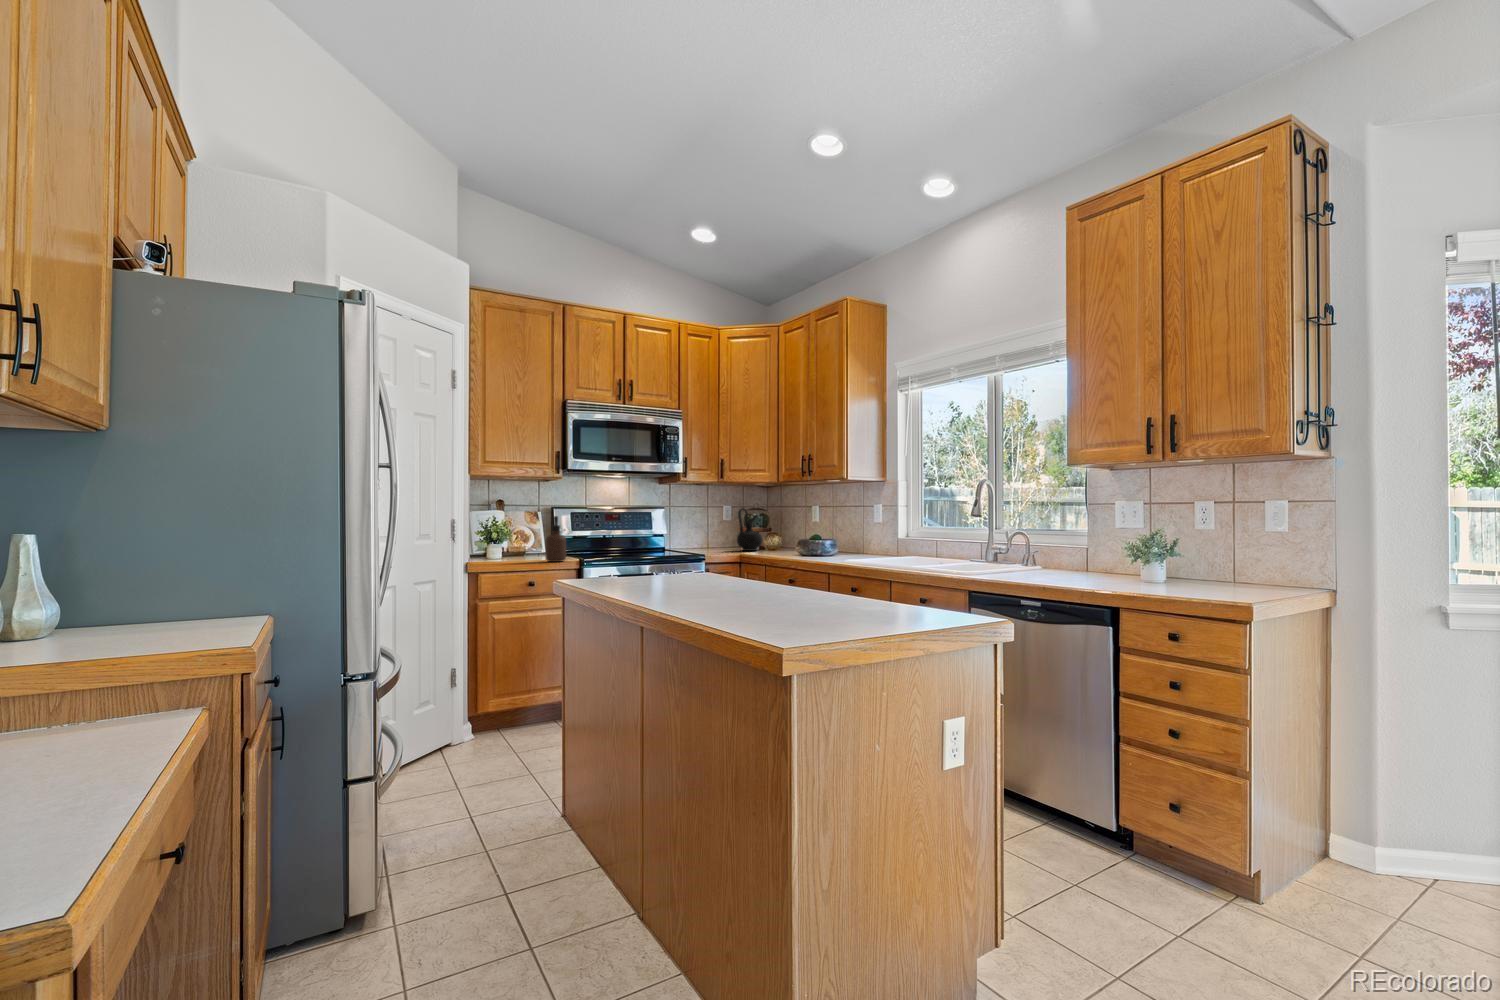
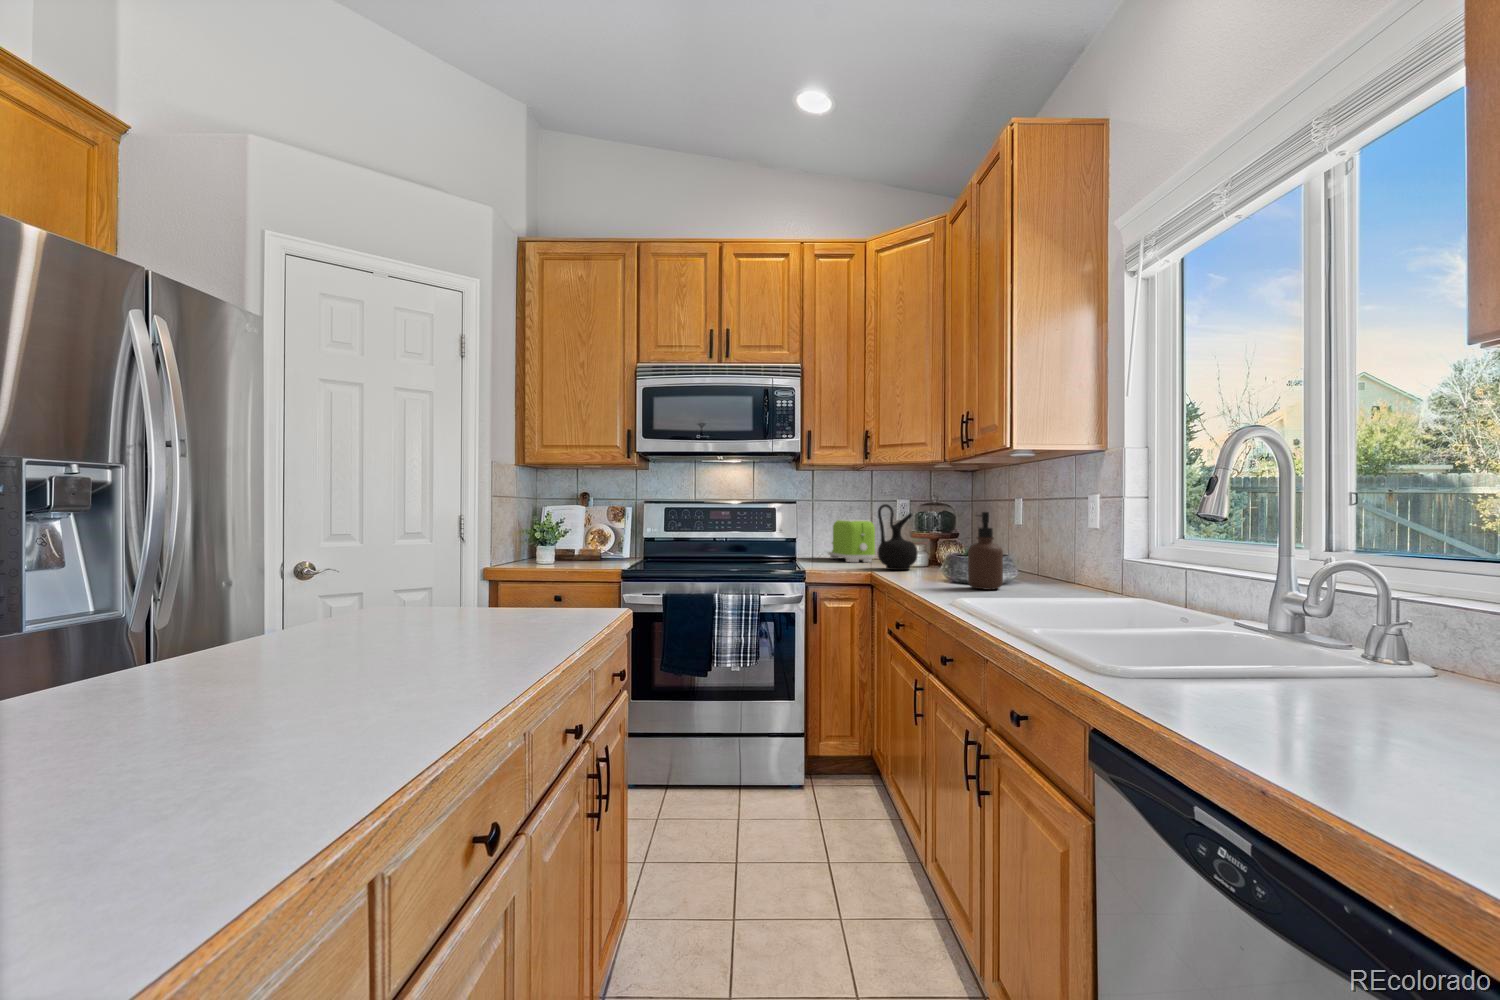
soap dispenser: present [546,516,566,562] -> present [968,512,1003,590]
toaster: none [675,519,716,549] -> present [828,519,875,562]

